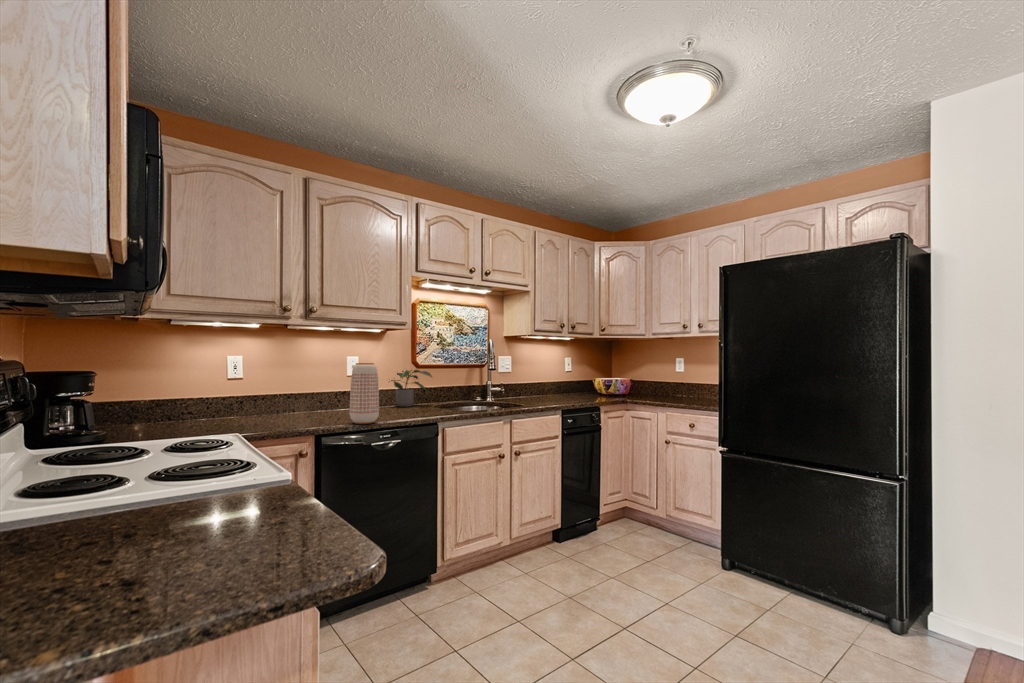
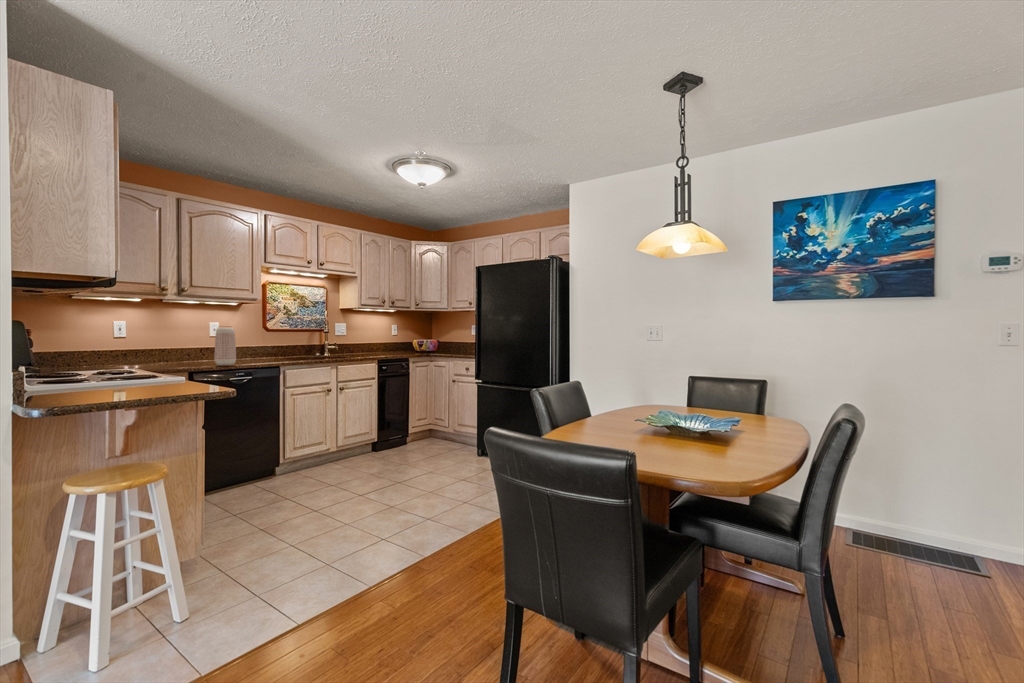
potted plant: present [389,370,432,407] -> none [241,332,280,359]

